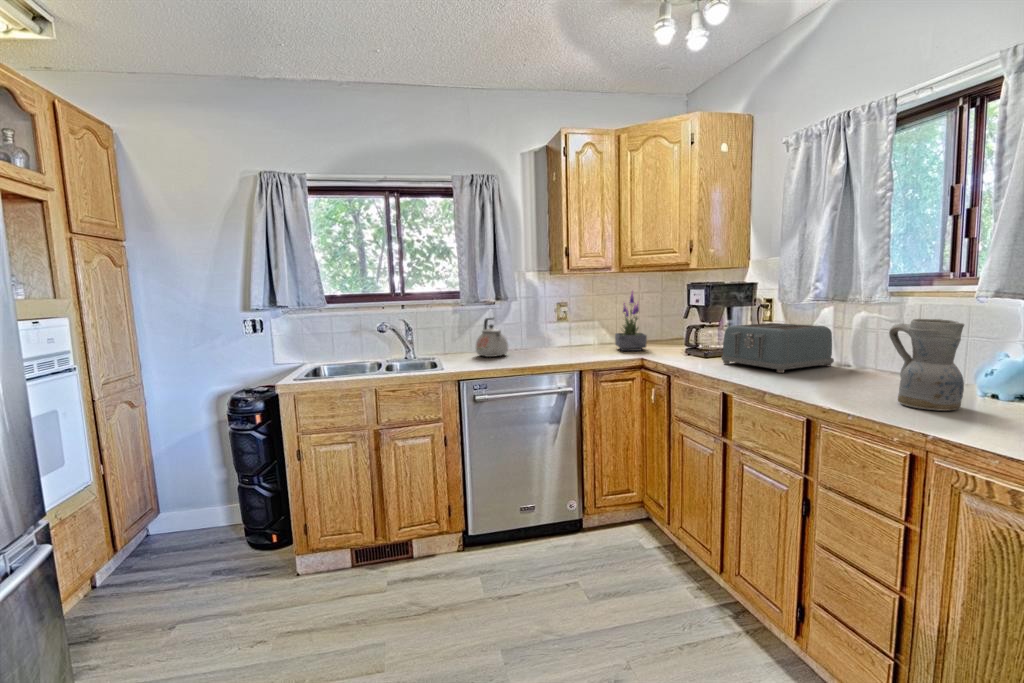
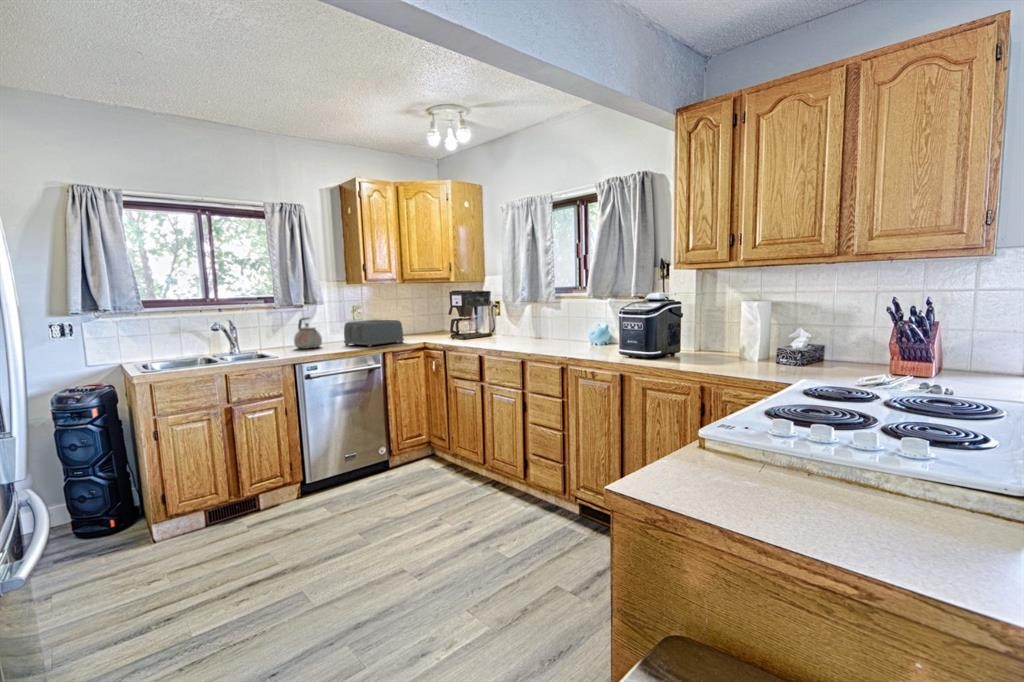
potted plant: present [615,292,647,351] -> none [402,295,425,339]
ceramic pitcher: present [889,319,964,411] -> none [550,308,576,349]
toaster: present [721,323,834,373] -> present [344,320,404,347]

